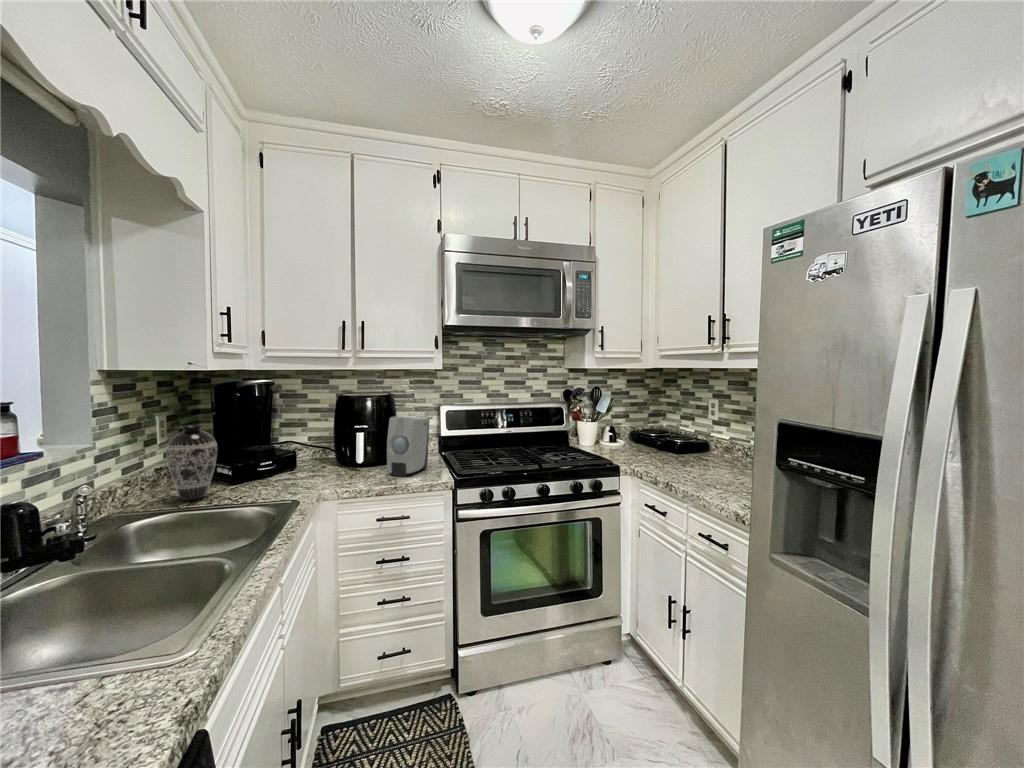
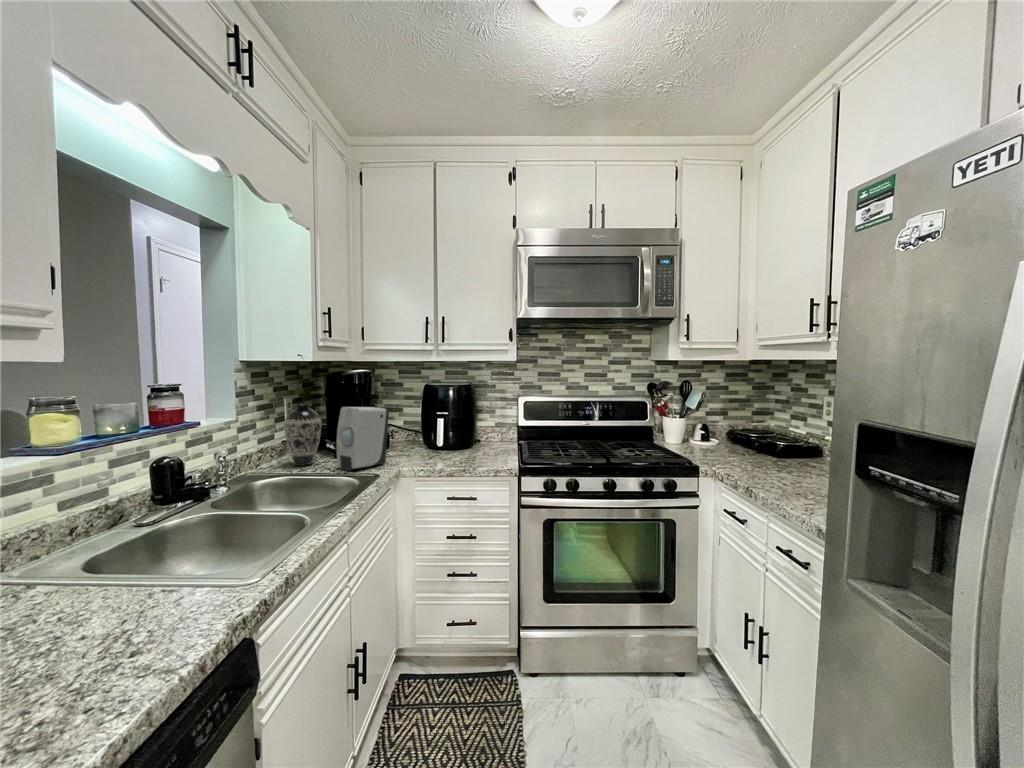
soap dispenser: present [387,416,429,476] -> present [336,407,389,471]

